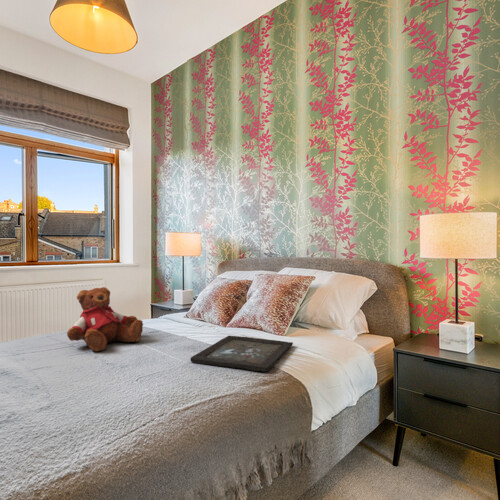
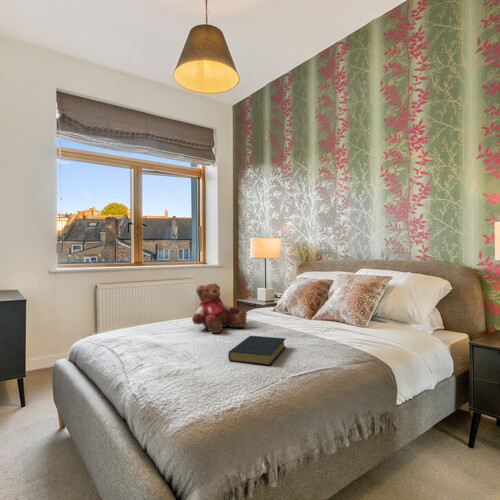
tray: present [191,336,293,372] -> none [292,325,375,354]
hardback book: none [95,354,182,396] -> present [228,336,286,365]

